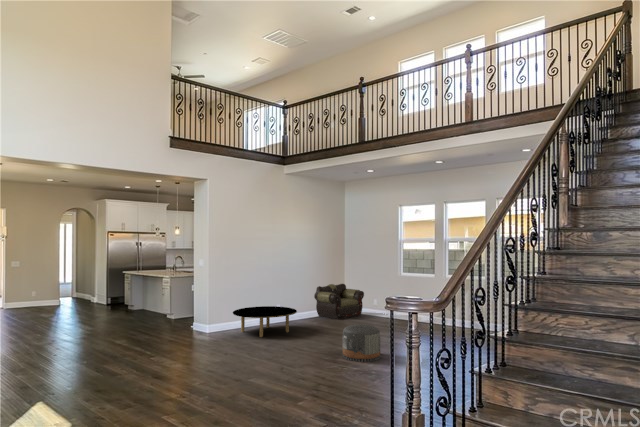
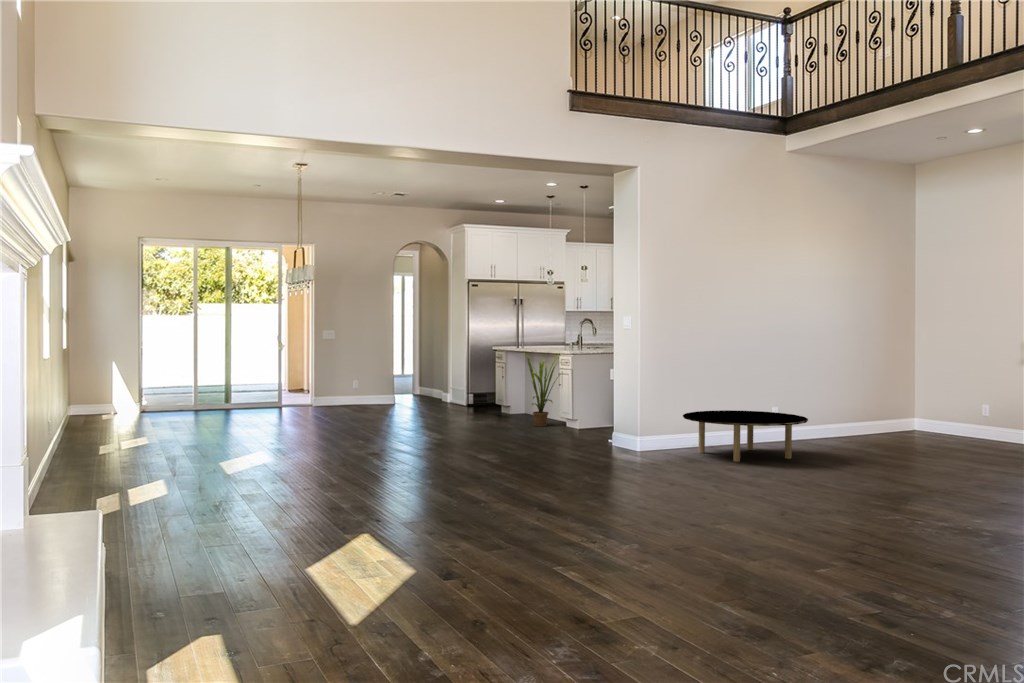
house plant: none [143,275,167,318] -> present [526,354,561,427]
armchair: present [314,284,364,320] -> none [847,378,960,448]
pouf: present [342,324,380,362] -> none [900,439,985,510]

